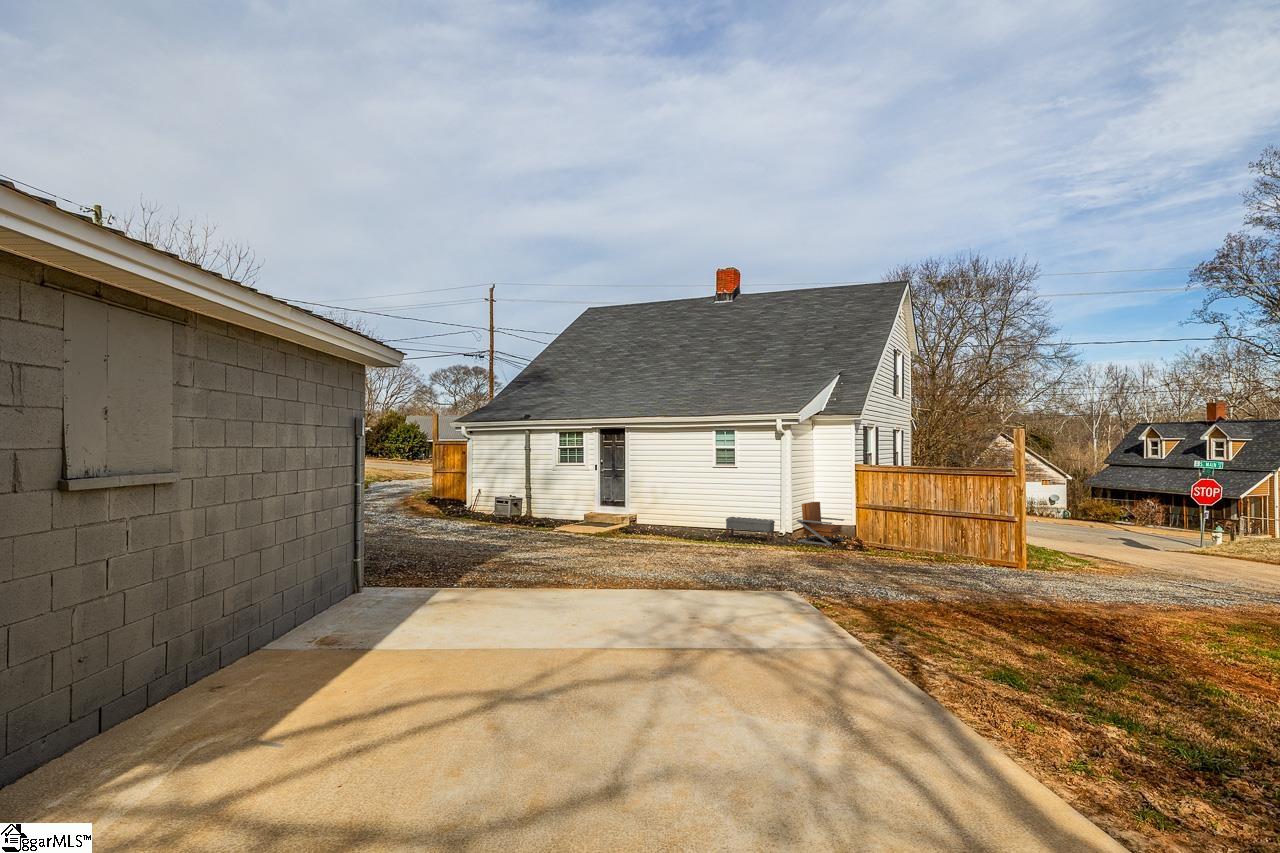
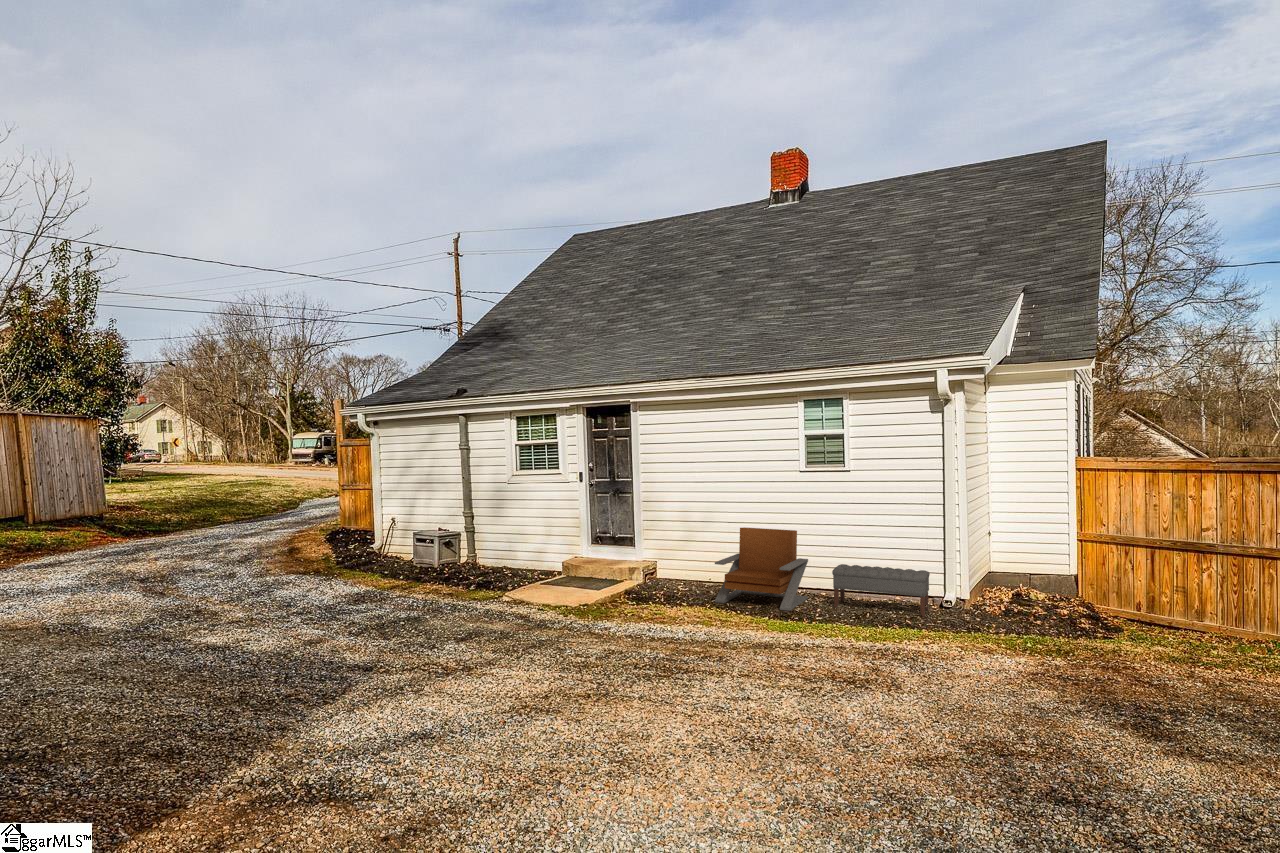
lounge chair: present [797,502,844,545] -> present [715,527,808,611]

